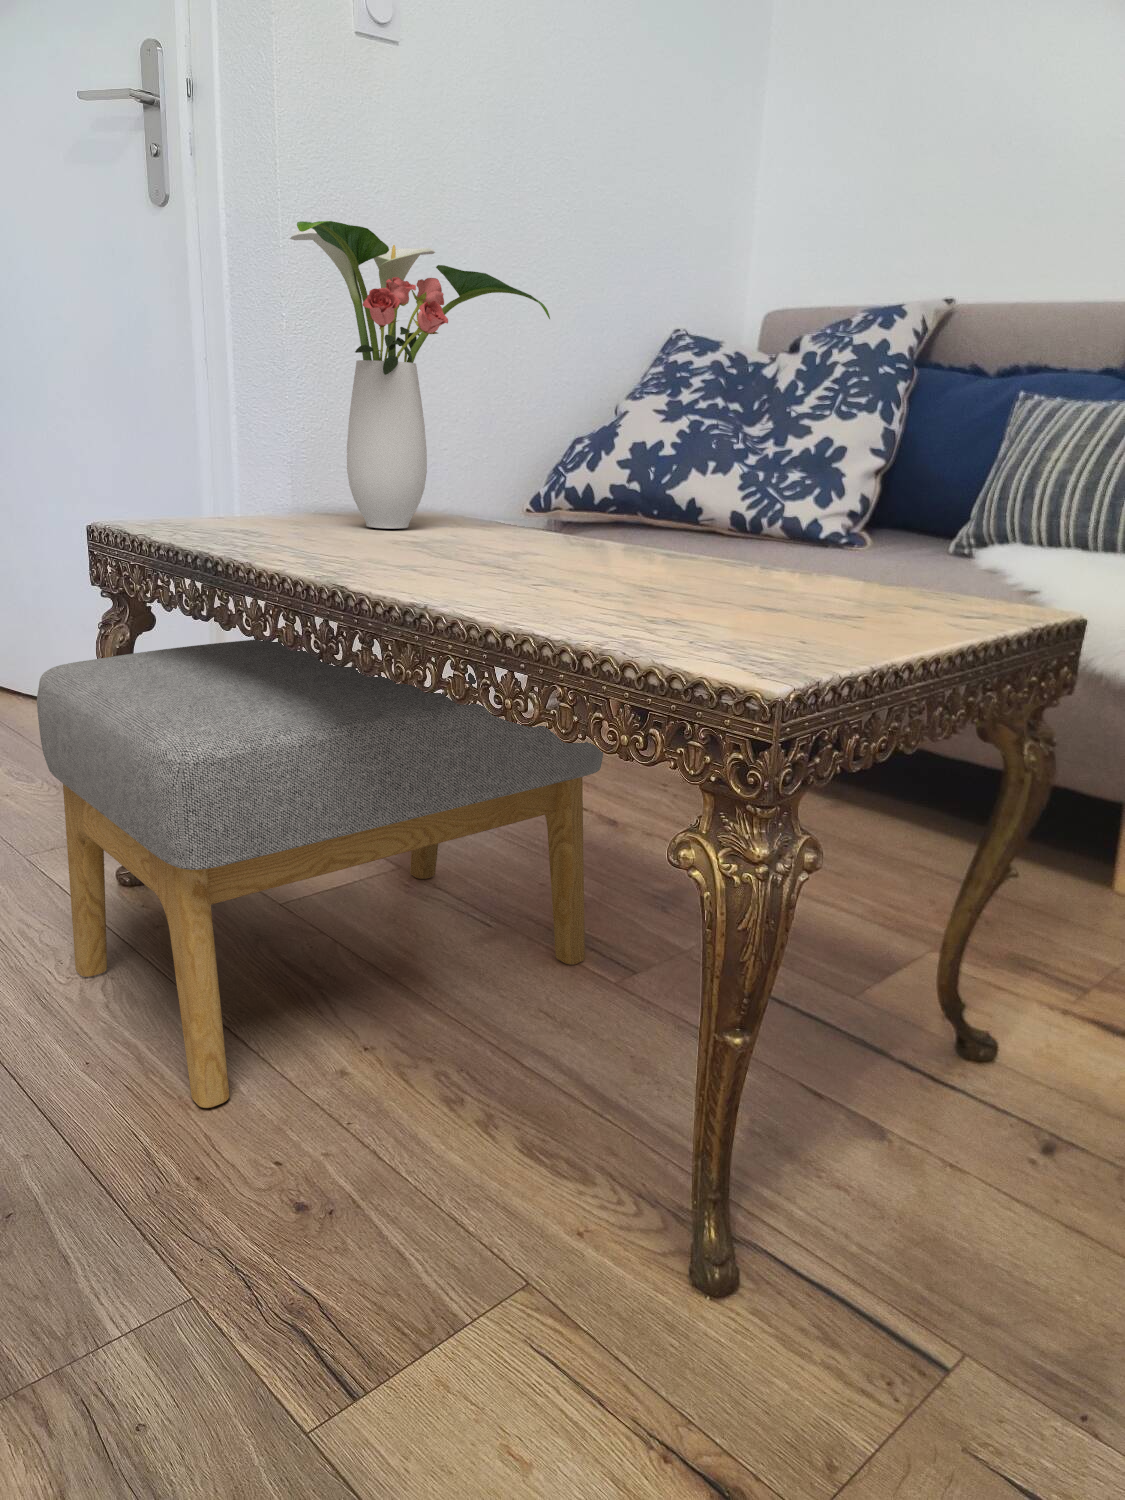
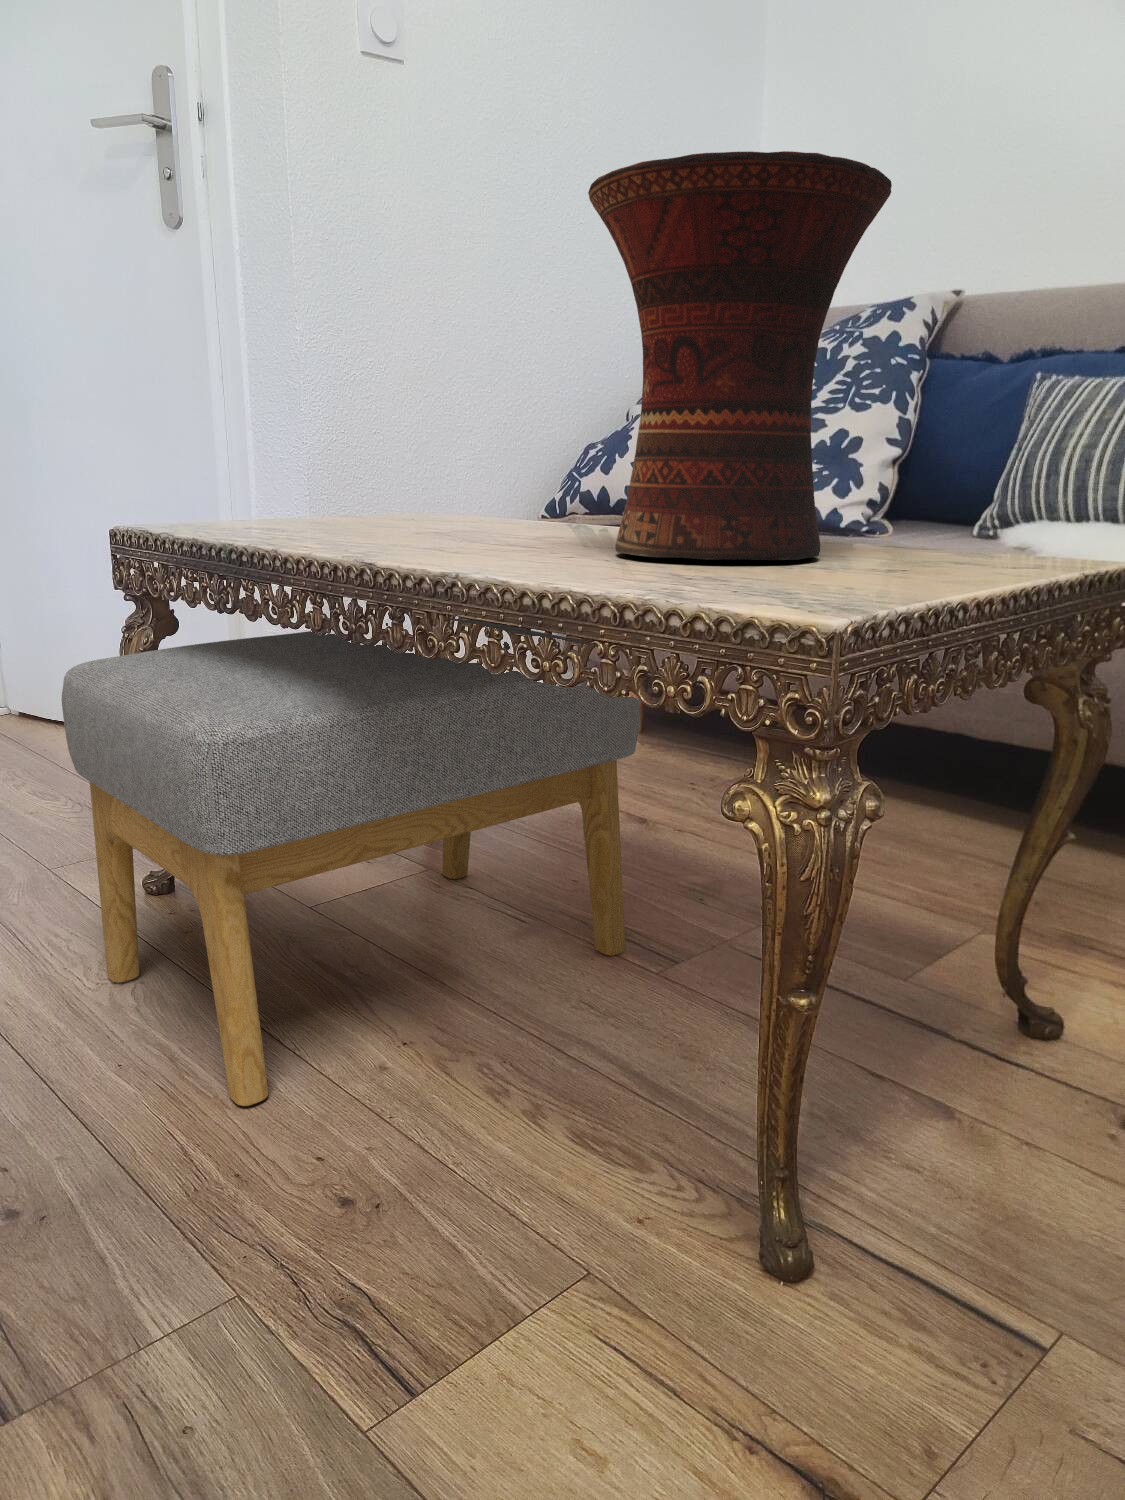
vase: none [570,210,864,602] -> present [588,151,892,560]
flower arrangement: present [290,221,550,529] -> none [303,210,566,524]

